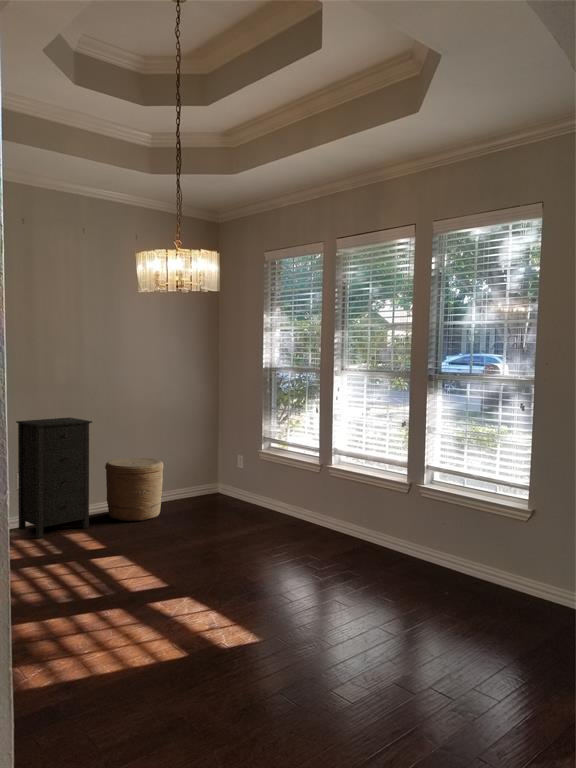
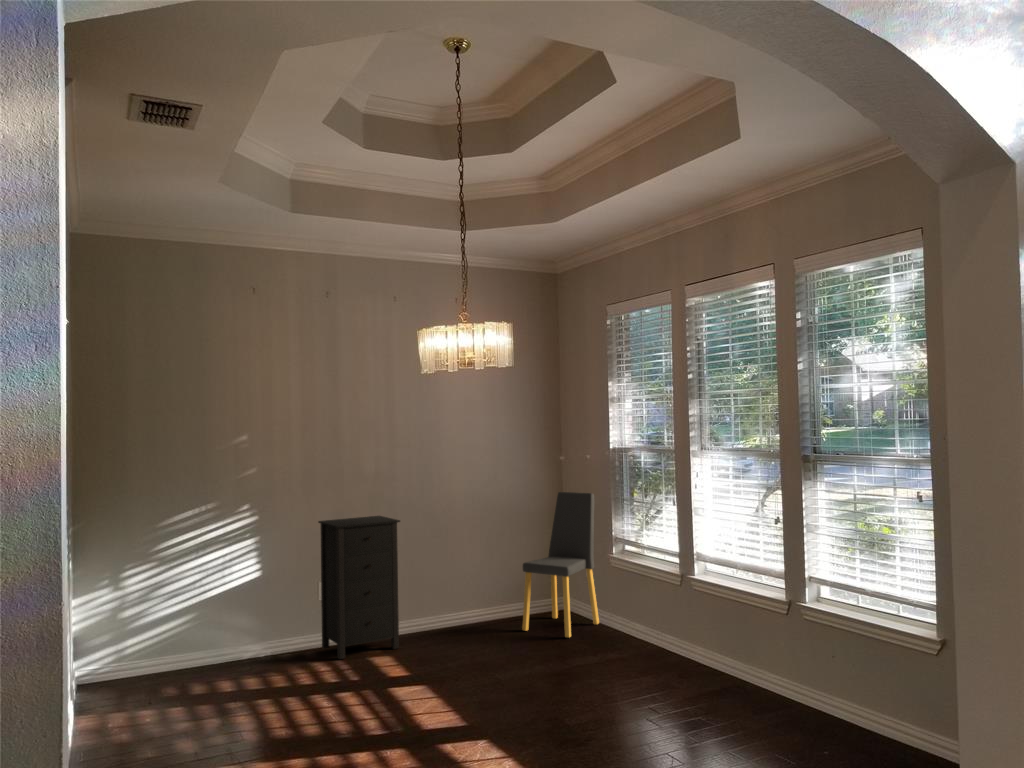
dining chair: none [189,401,248,515] -> present [522,492,599,638]
woven basket: present [105,458,164,521] -> none [420,564,489,643]

